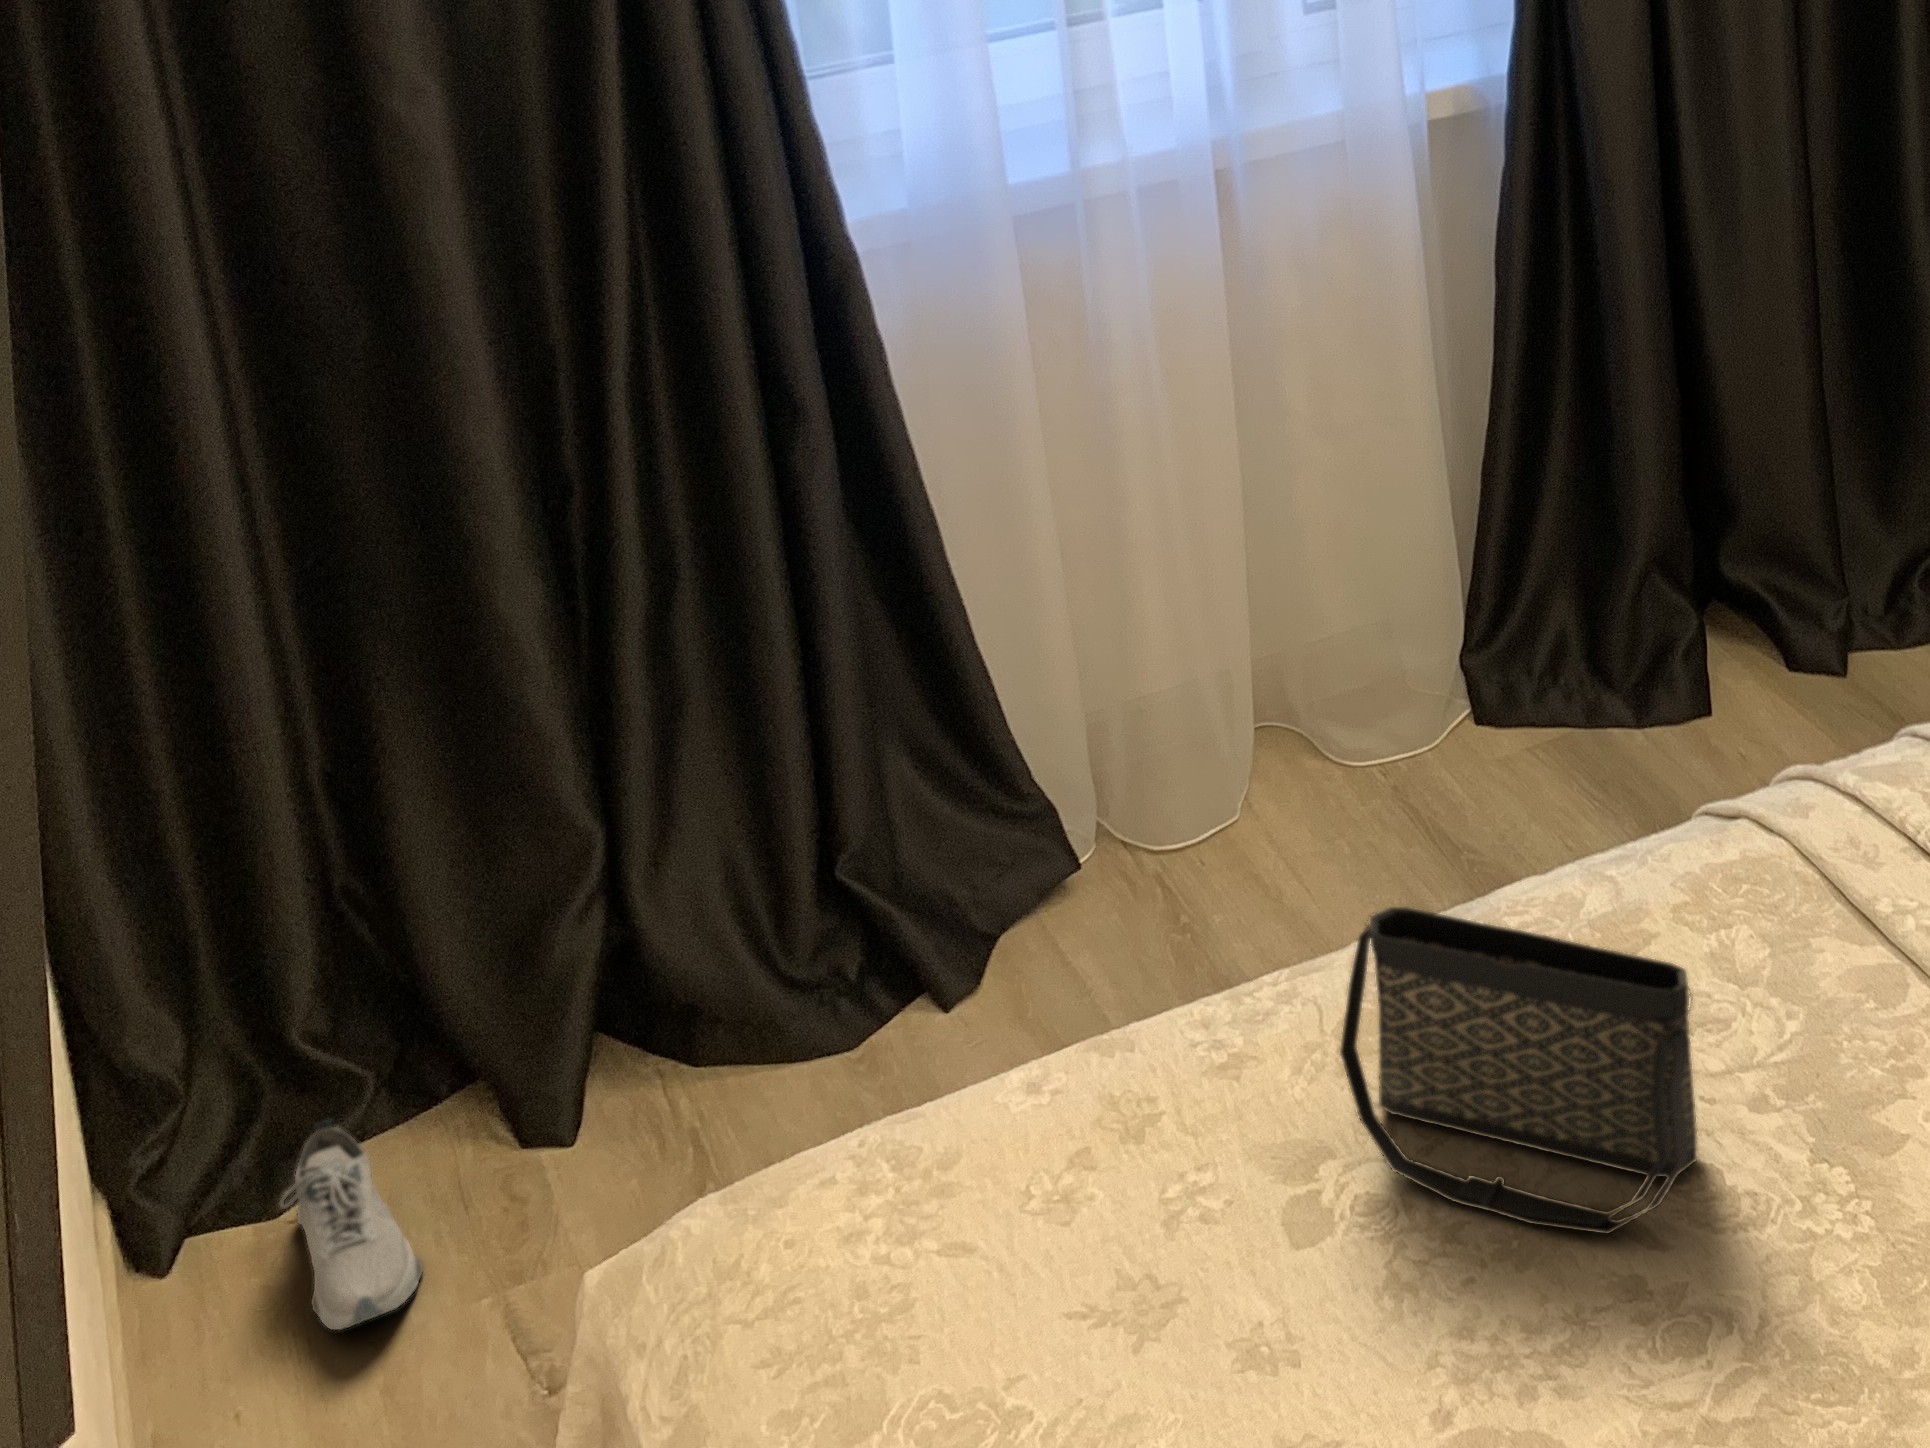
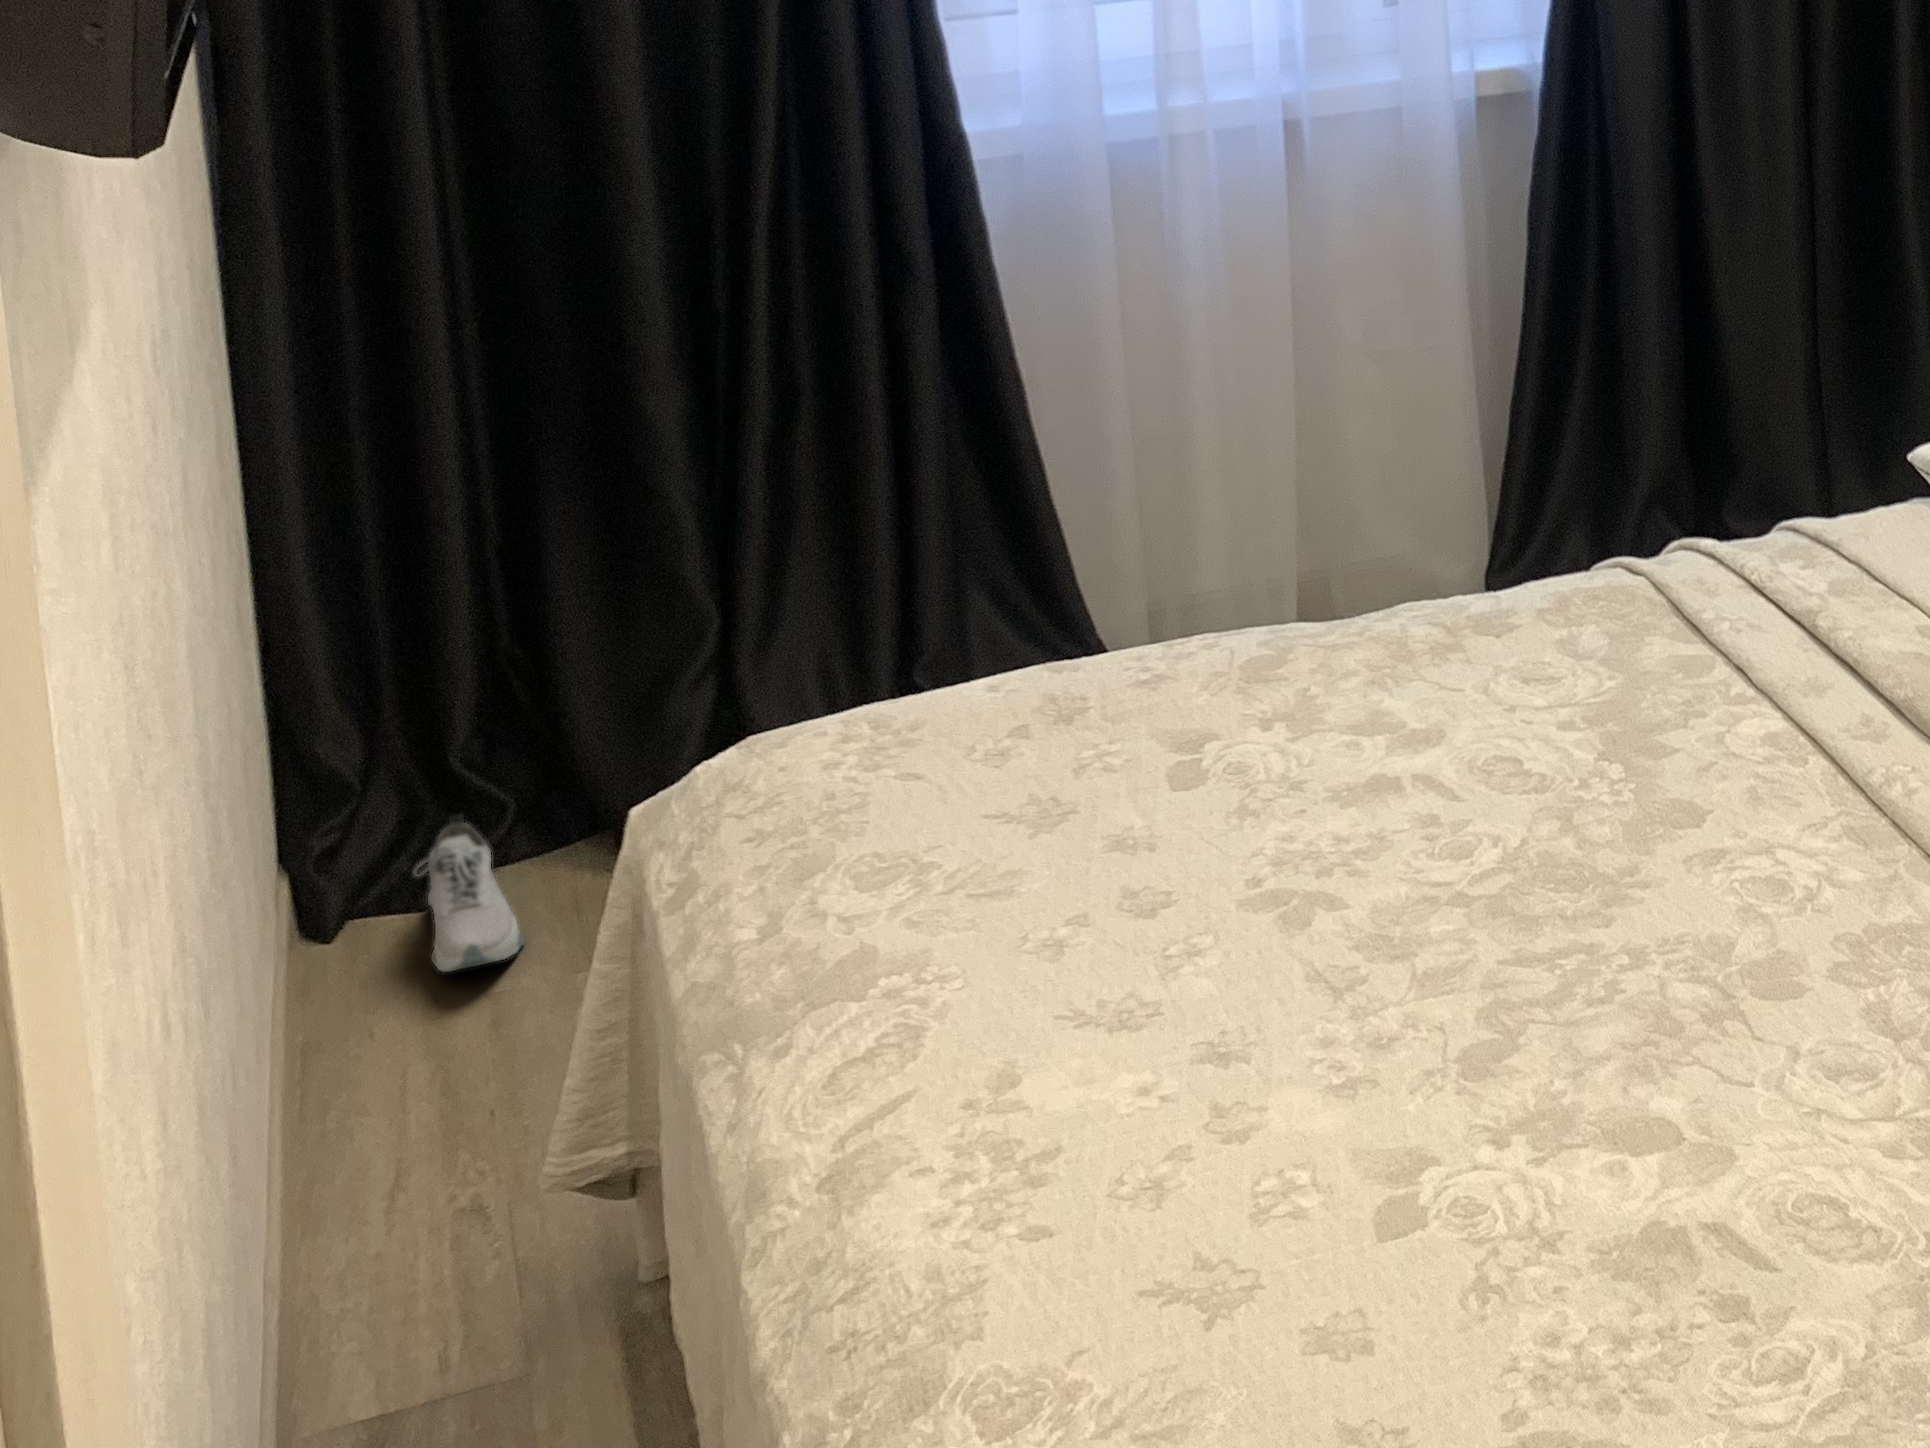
handbag: present [1340,907,1697,1234] -> none [1228,545,1506,786]

